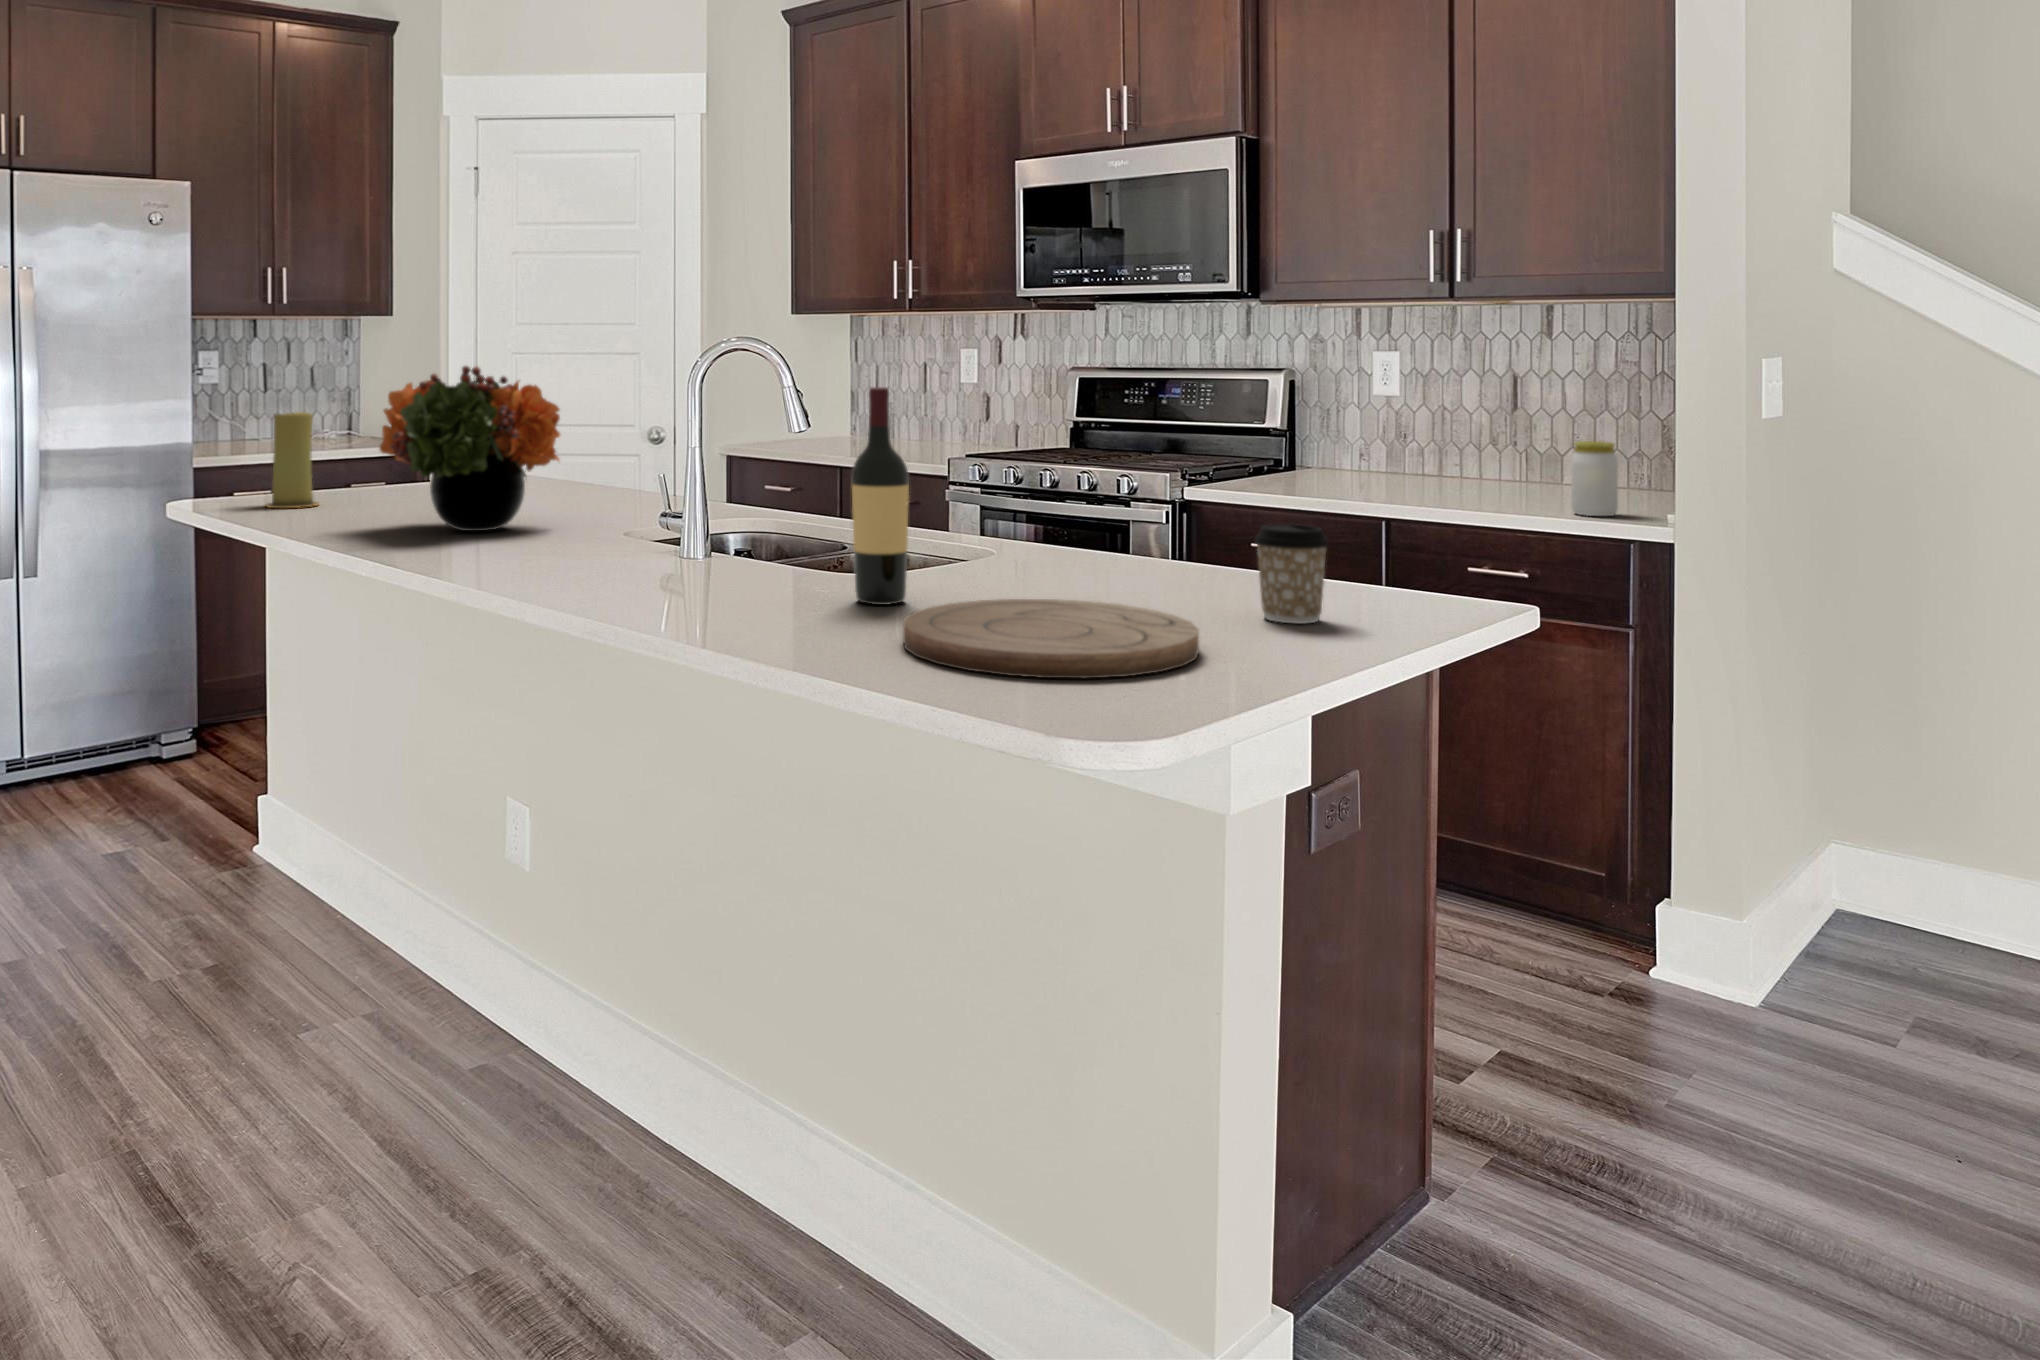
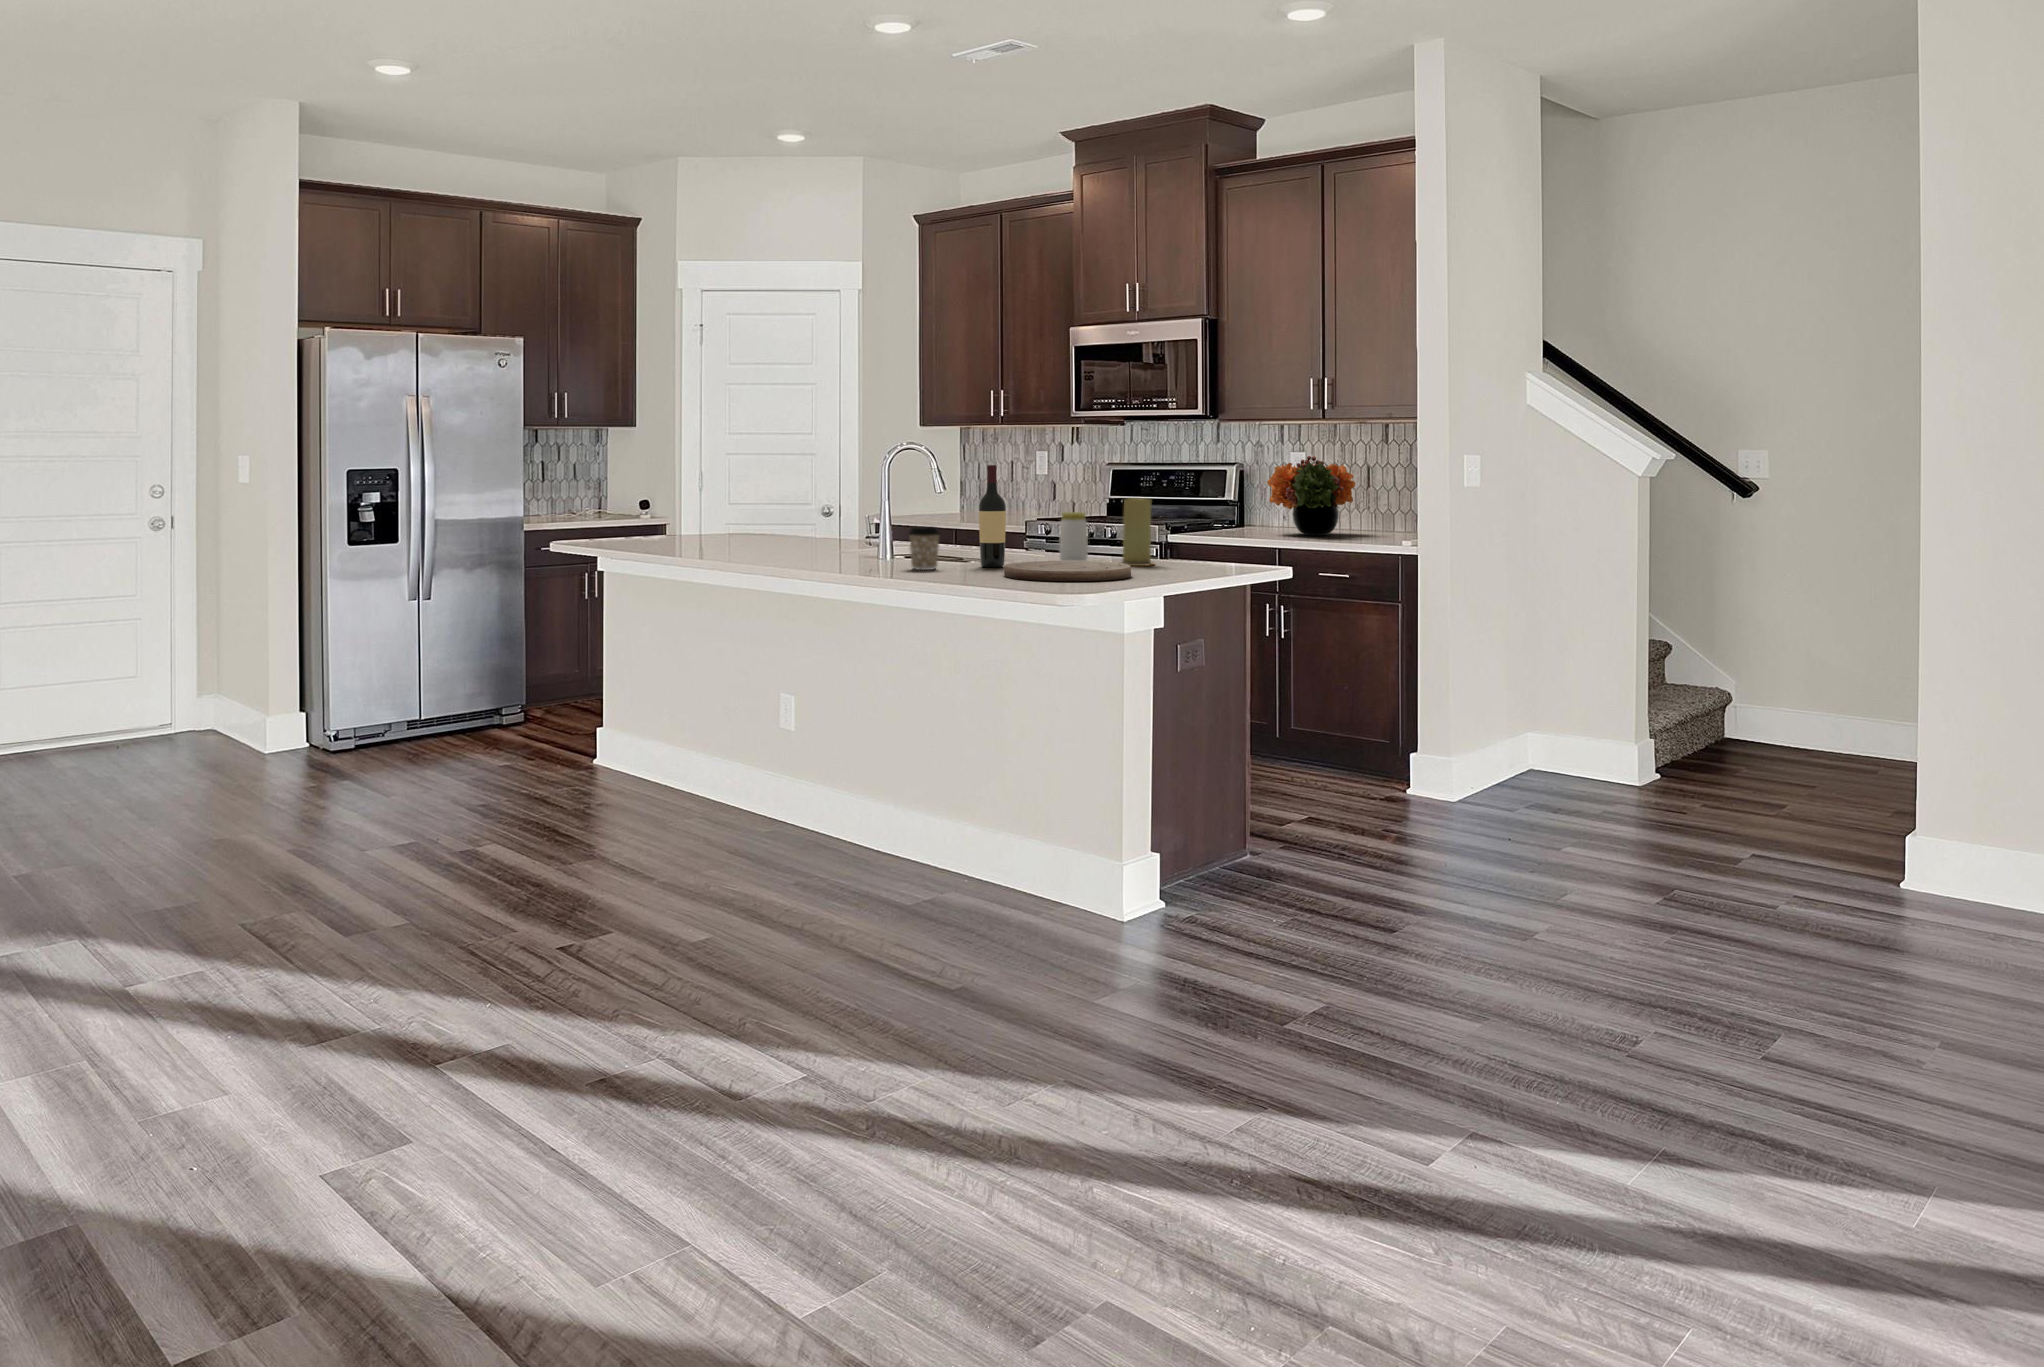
flower arrangement: present [380,366,560,531] -> present [1267,456,1355,536]
candle: present [266,412,319,508] -> present [1119,498,1154,566]
jar: present [1571,441,1618,516] -> present [1060,512,1088,561]
coffee cup: present [1255,524,1328,624] -> present [909,526,940,570]

